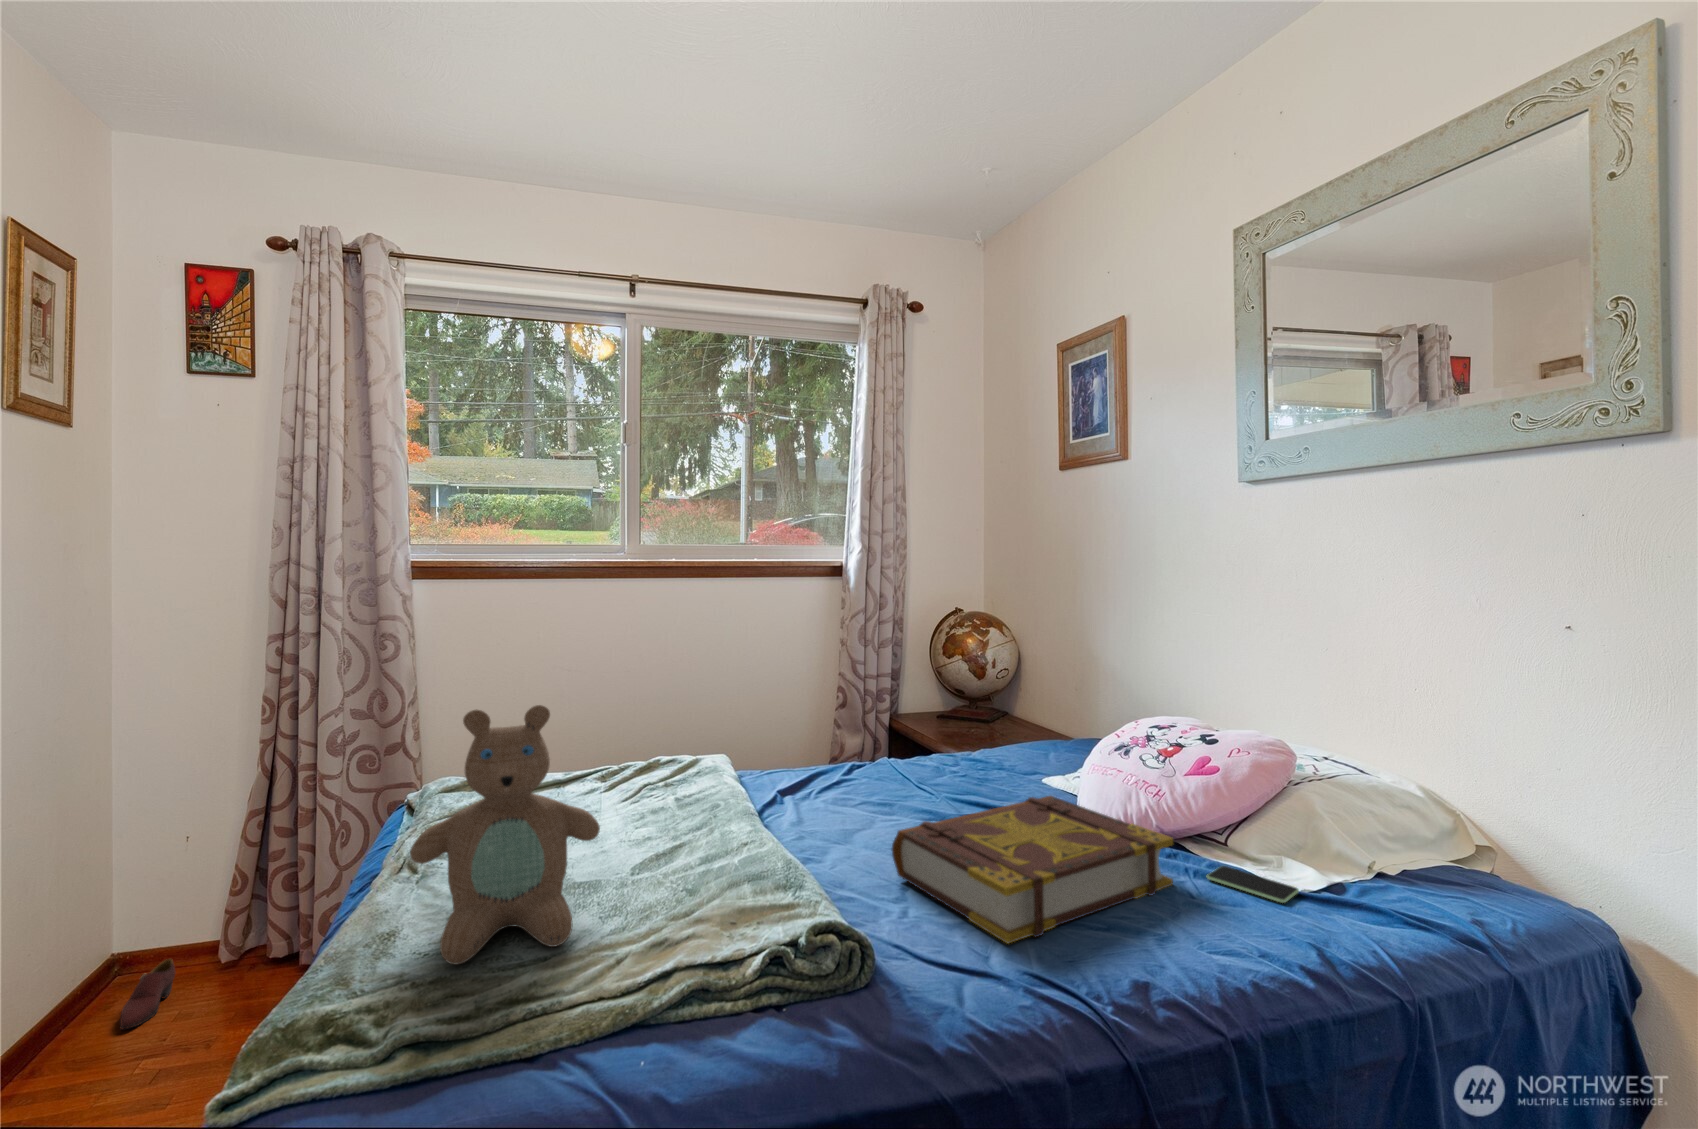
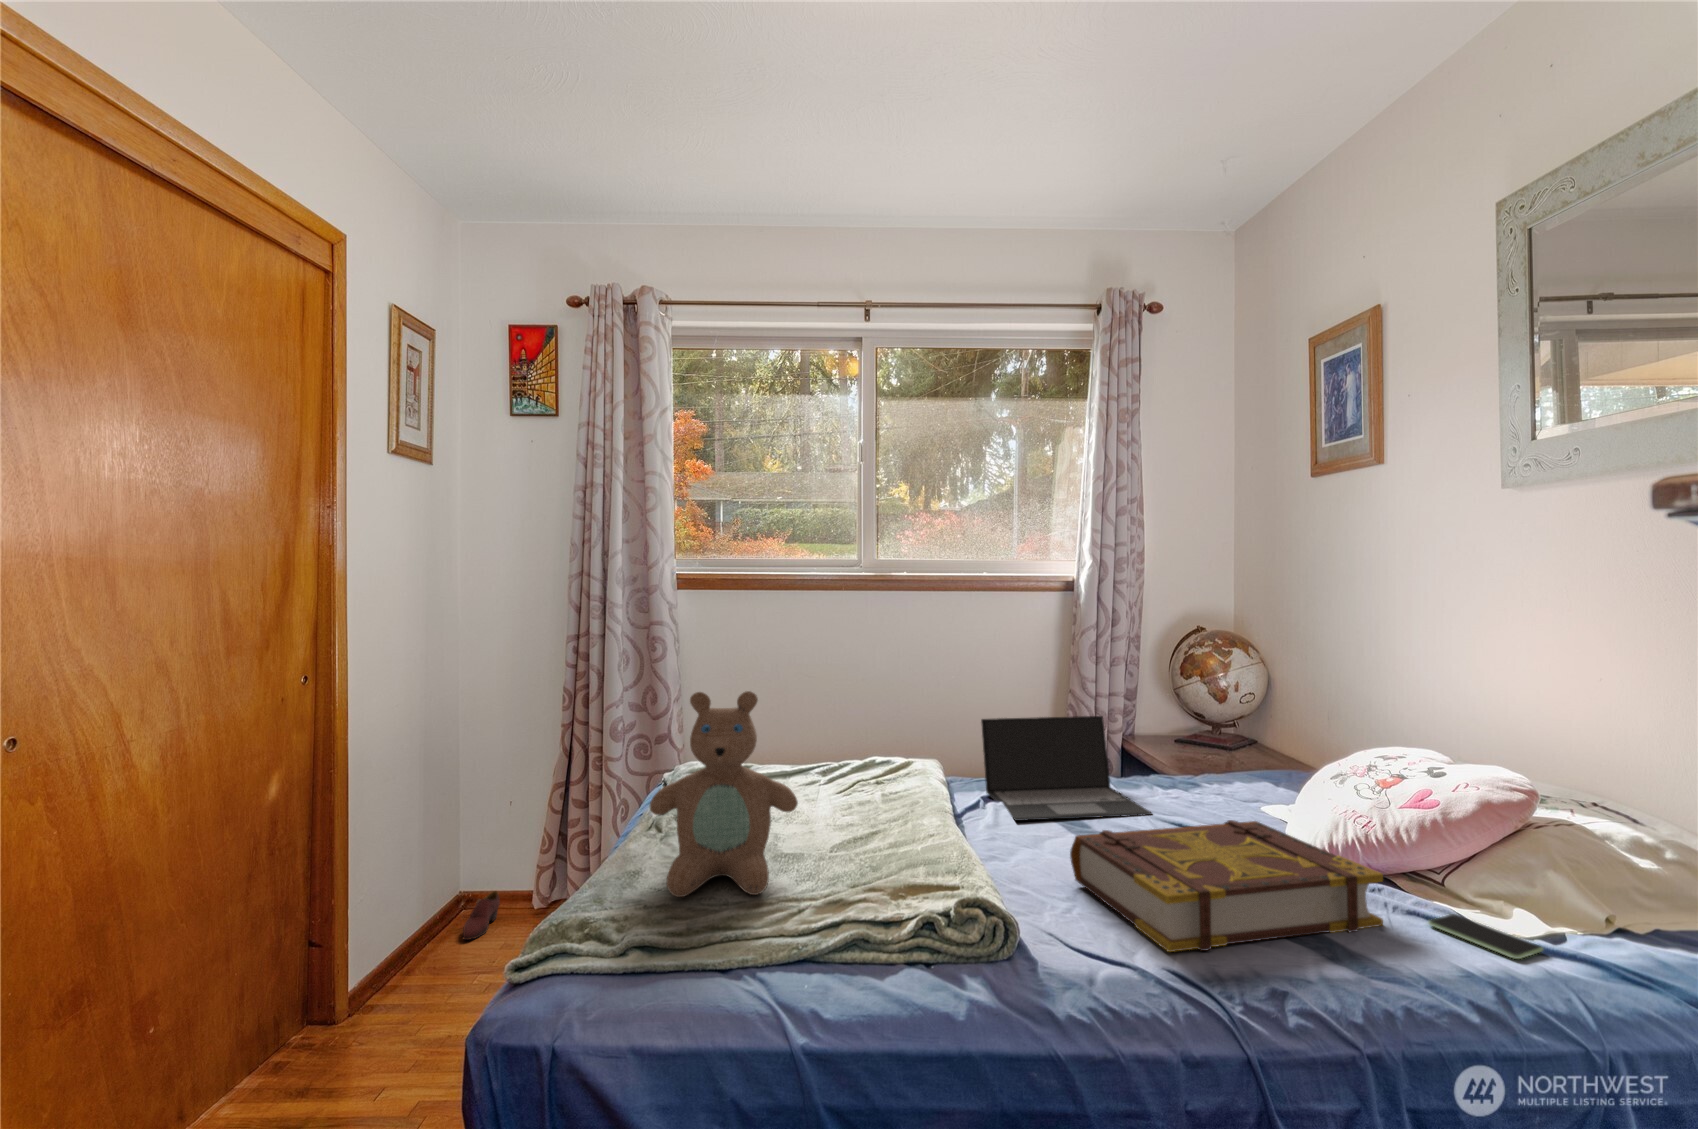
laptop: none [777,700,946,815] -> present [981,716,1152,821]

